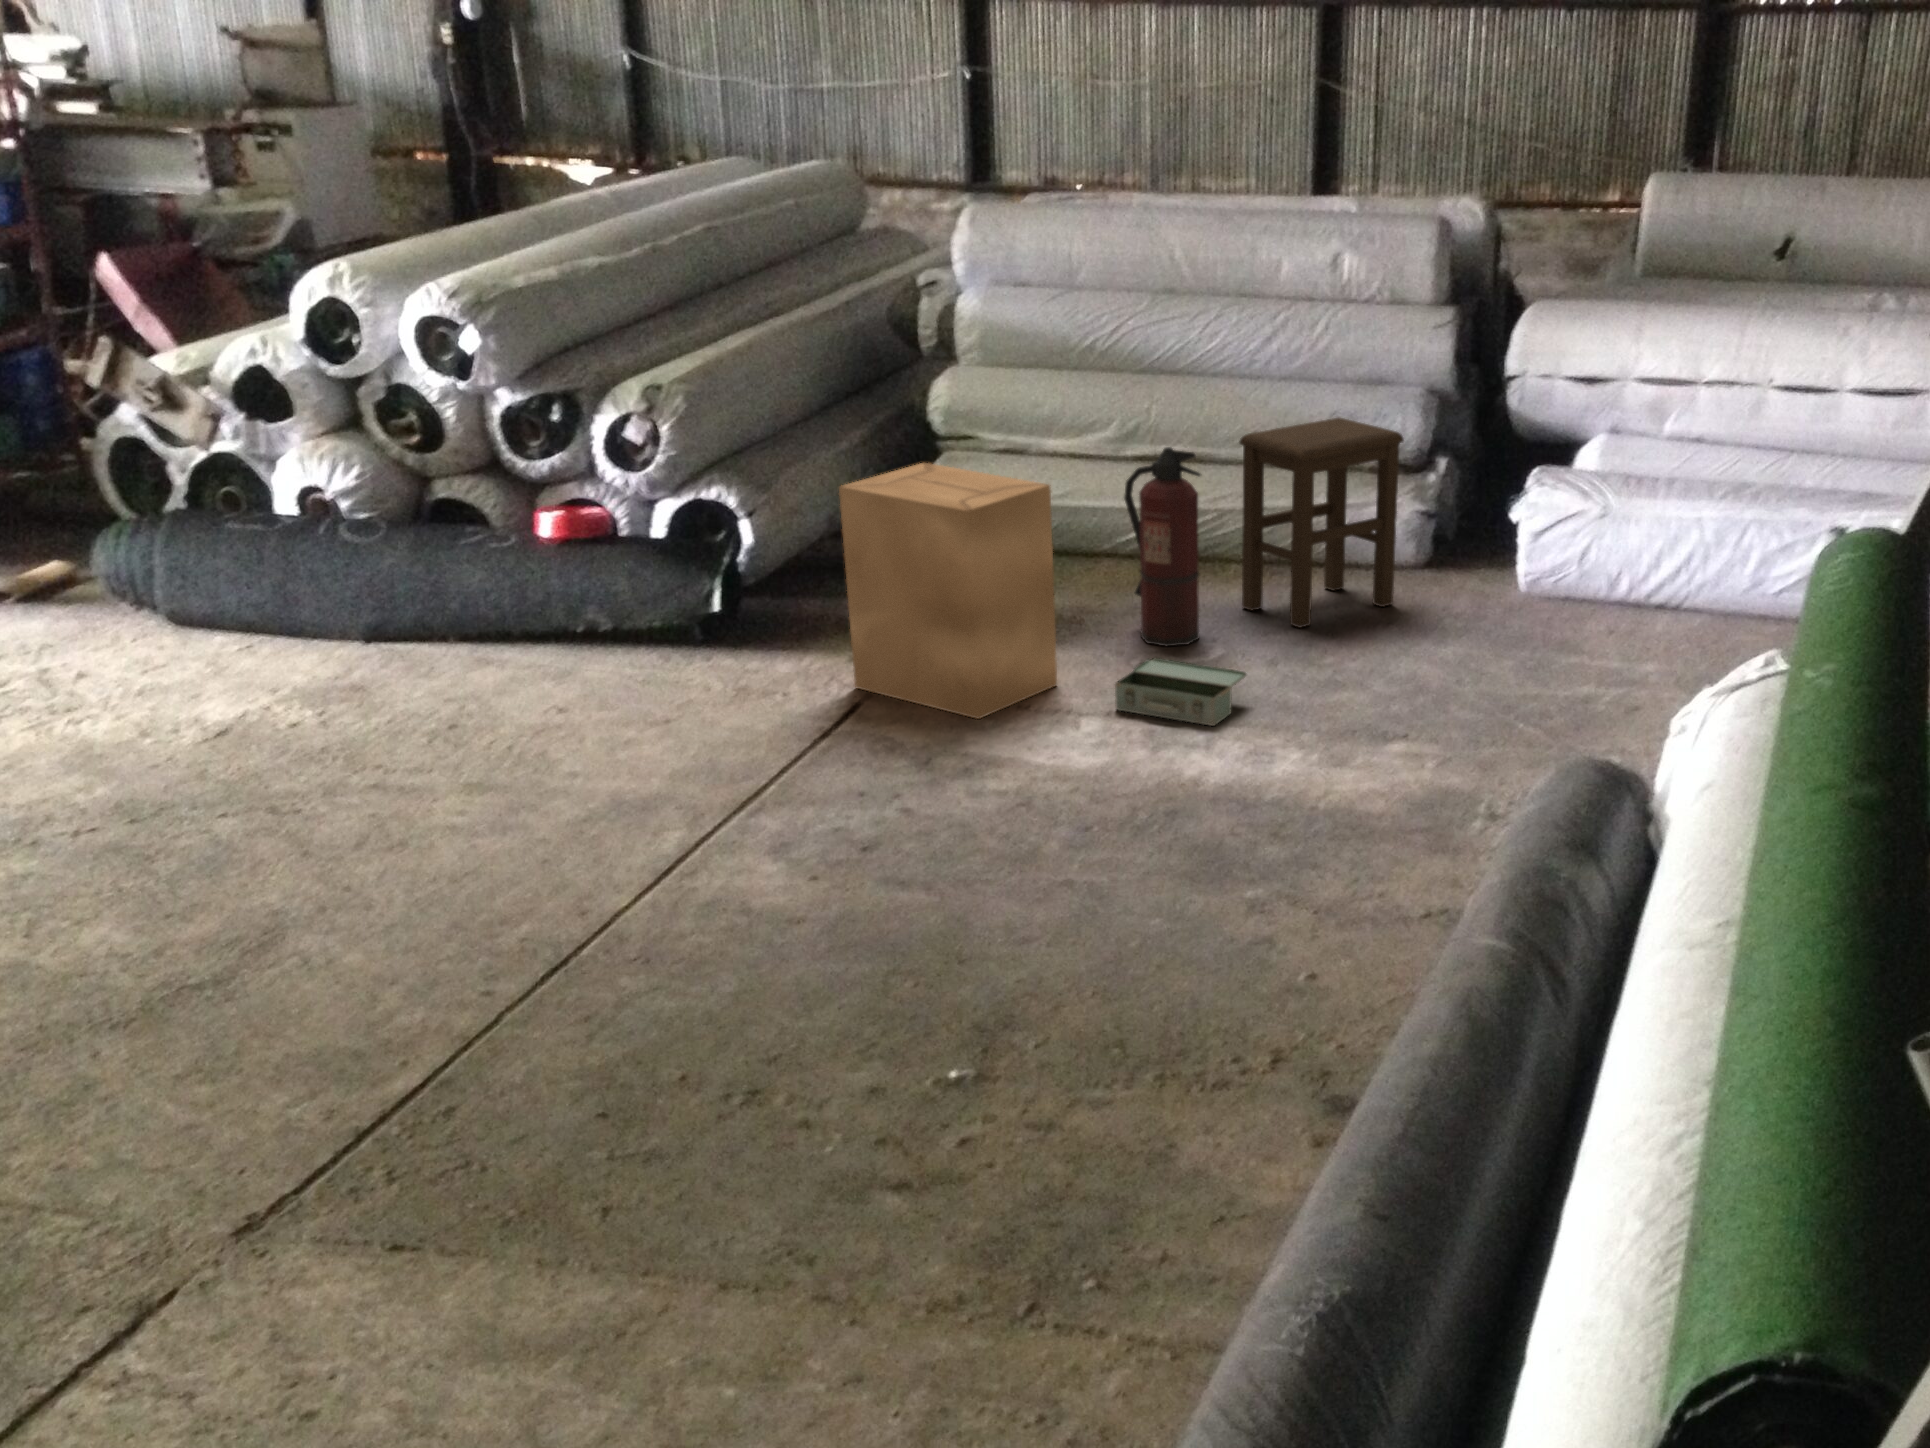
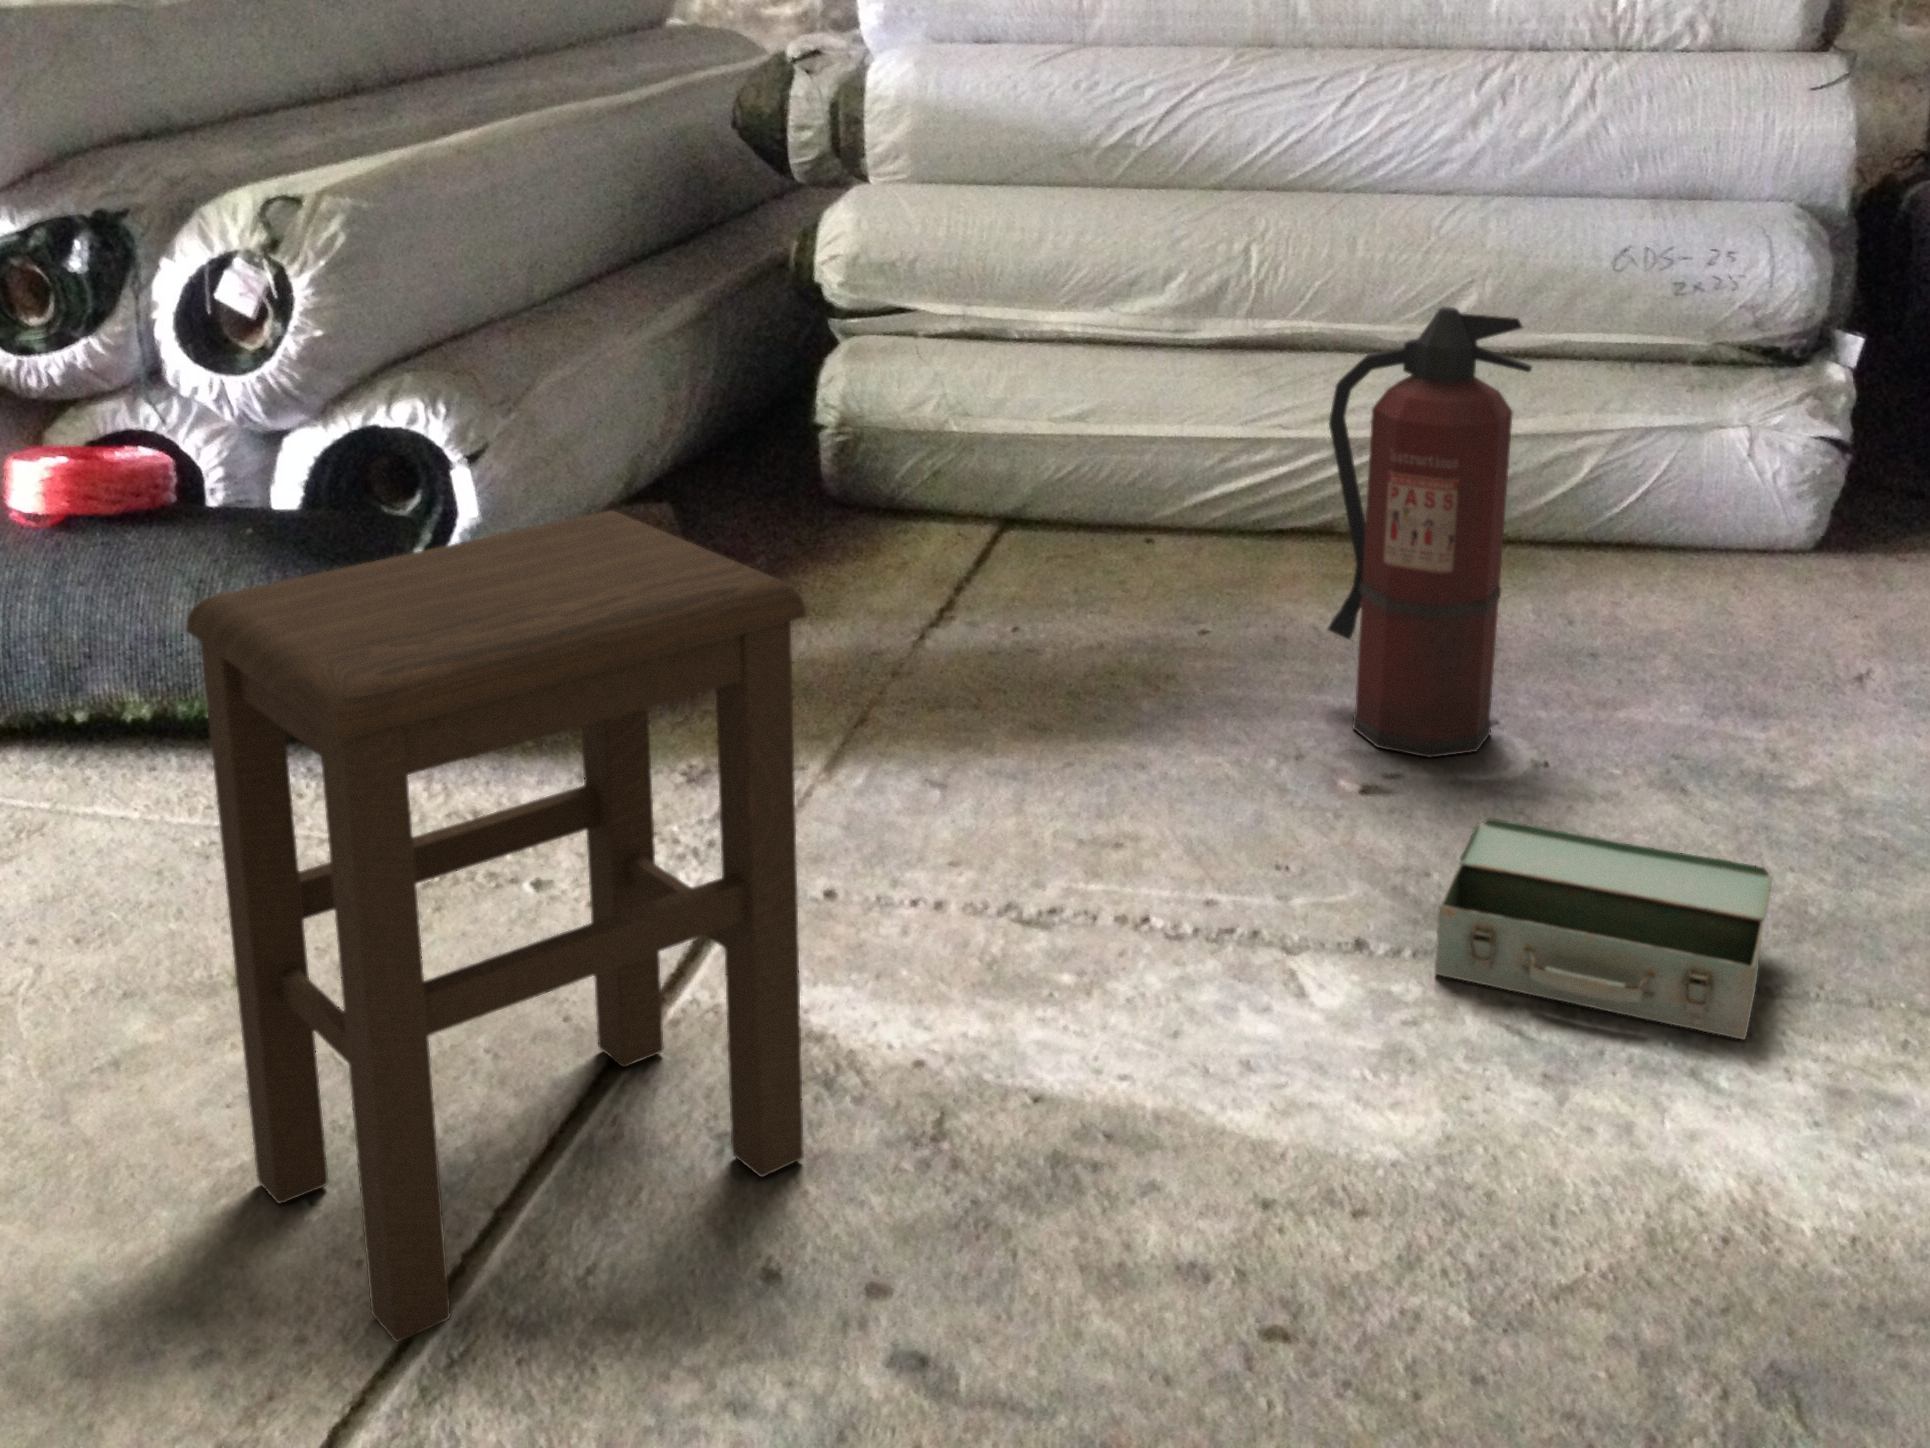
stool: present [1239,418,1404,628] -> present [187,510,806,1342]
cardboard box: present [839,462,1057,719] -> none [715,344,1255,1012]

